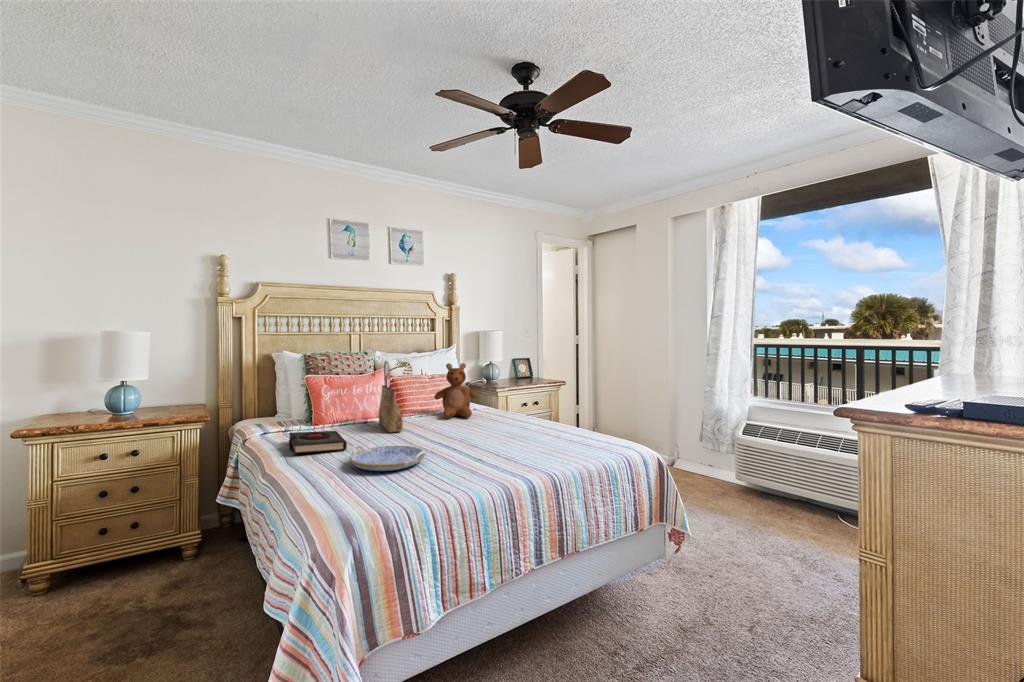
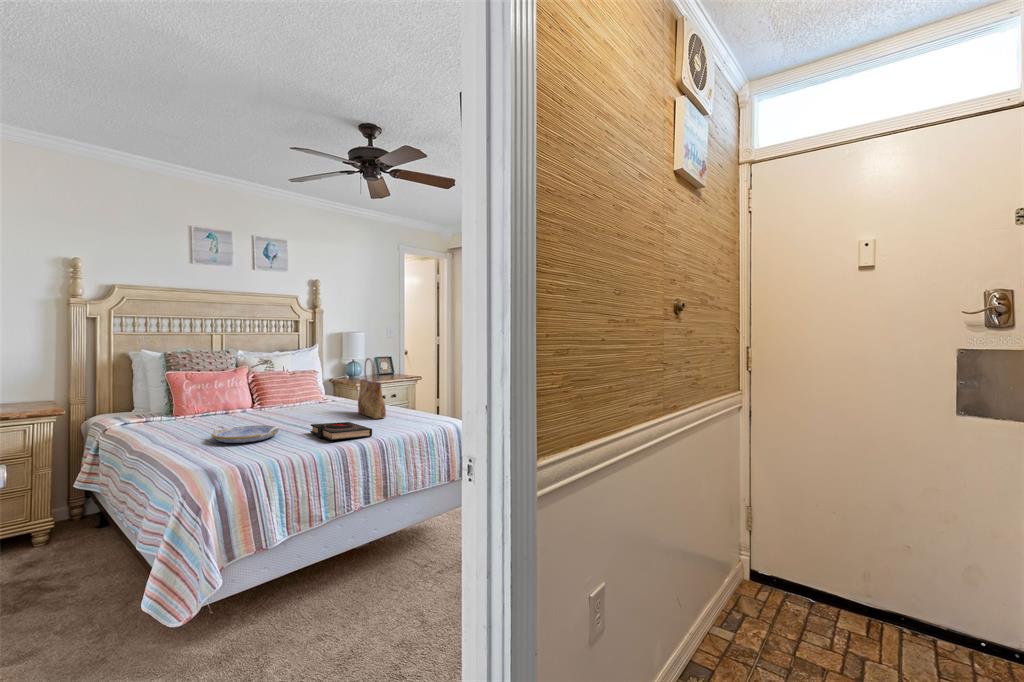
tote bag: present [379,361,403,433] -> present [358,358,386,419]
teddy bear: present [434,363,478,419] -> none [294,360,334,407]
book: present [289,431,347,453] -> present [310,422,372,440]

